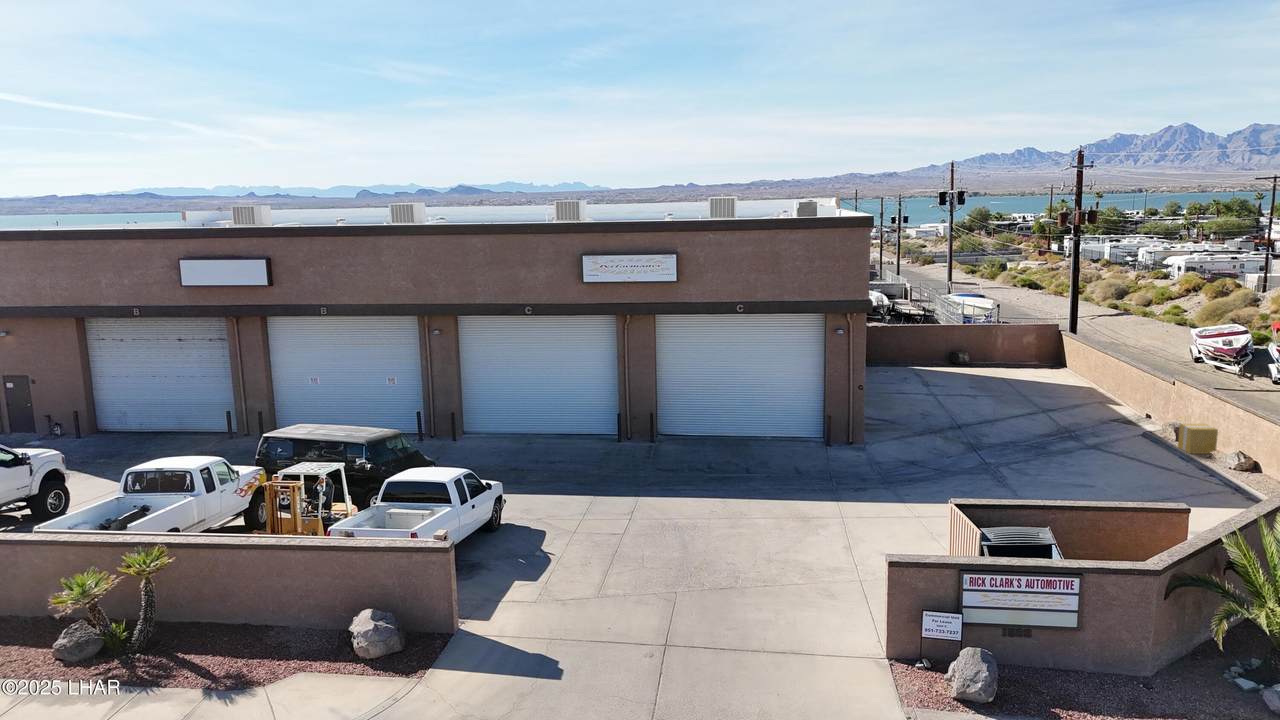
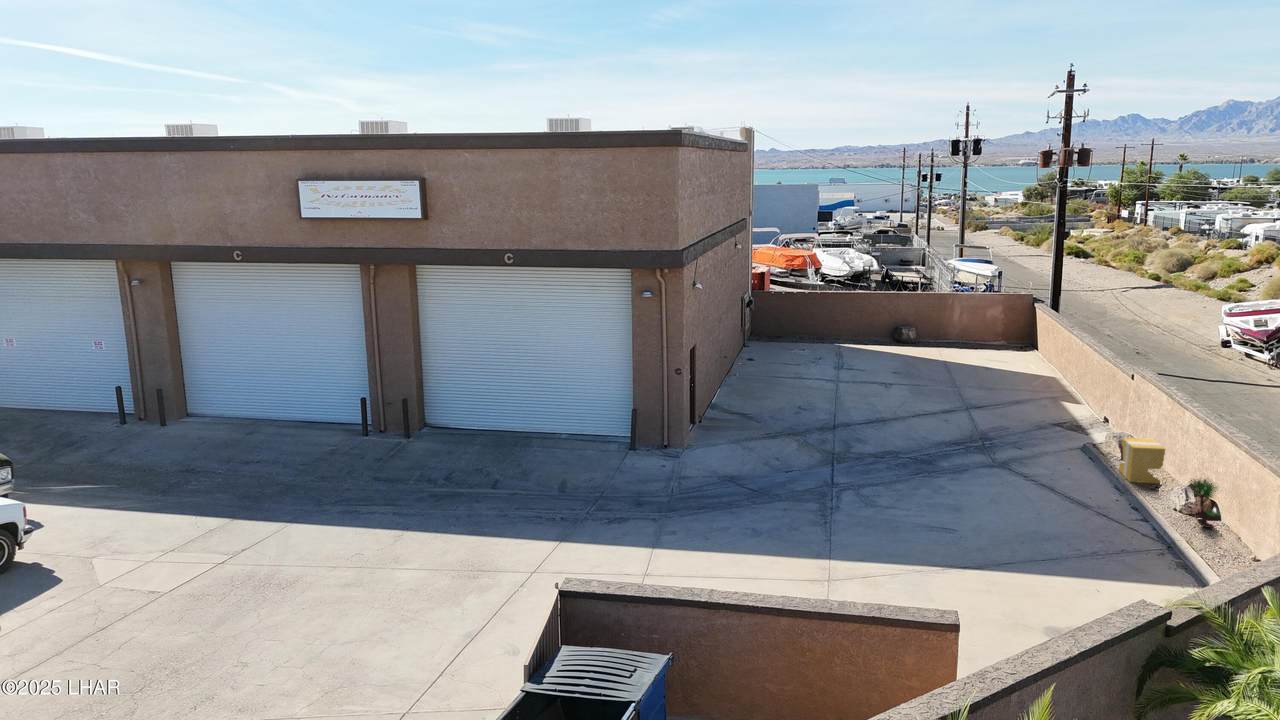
potted tree: none [1240,441,1267,478] -> present [1188,479,1221,528]

